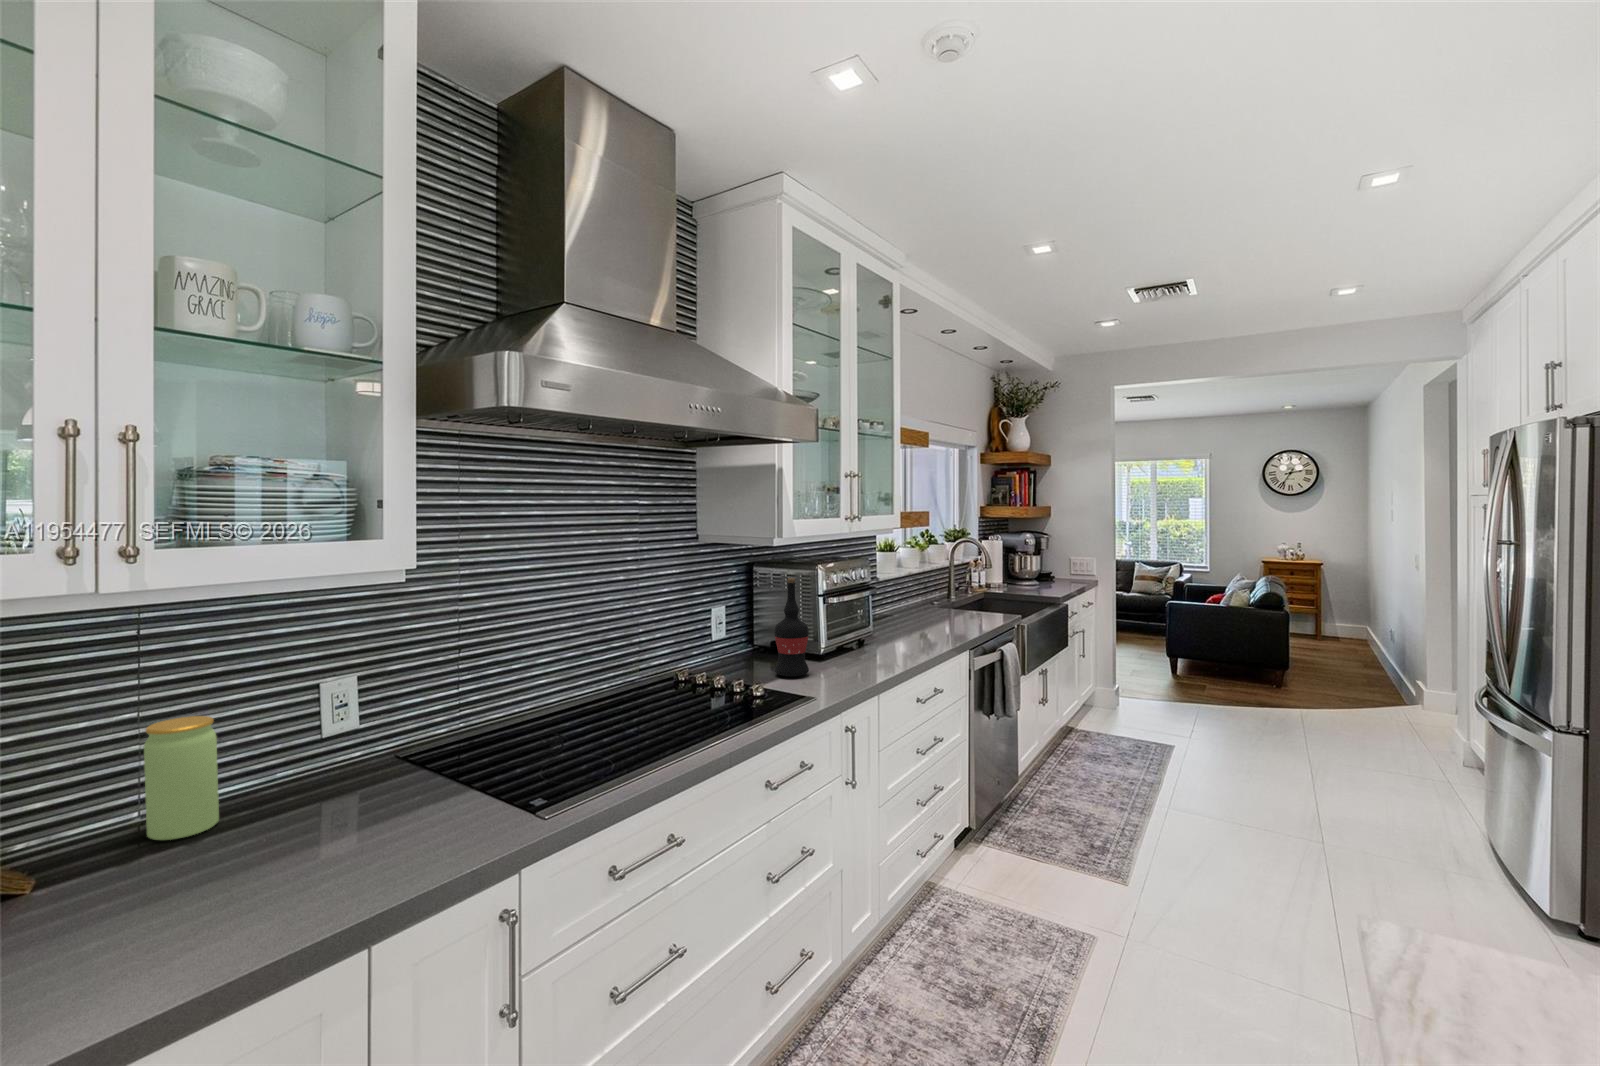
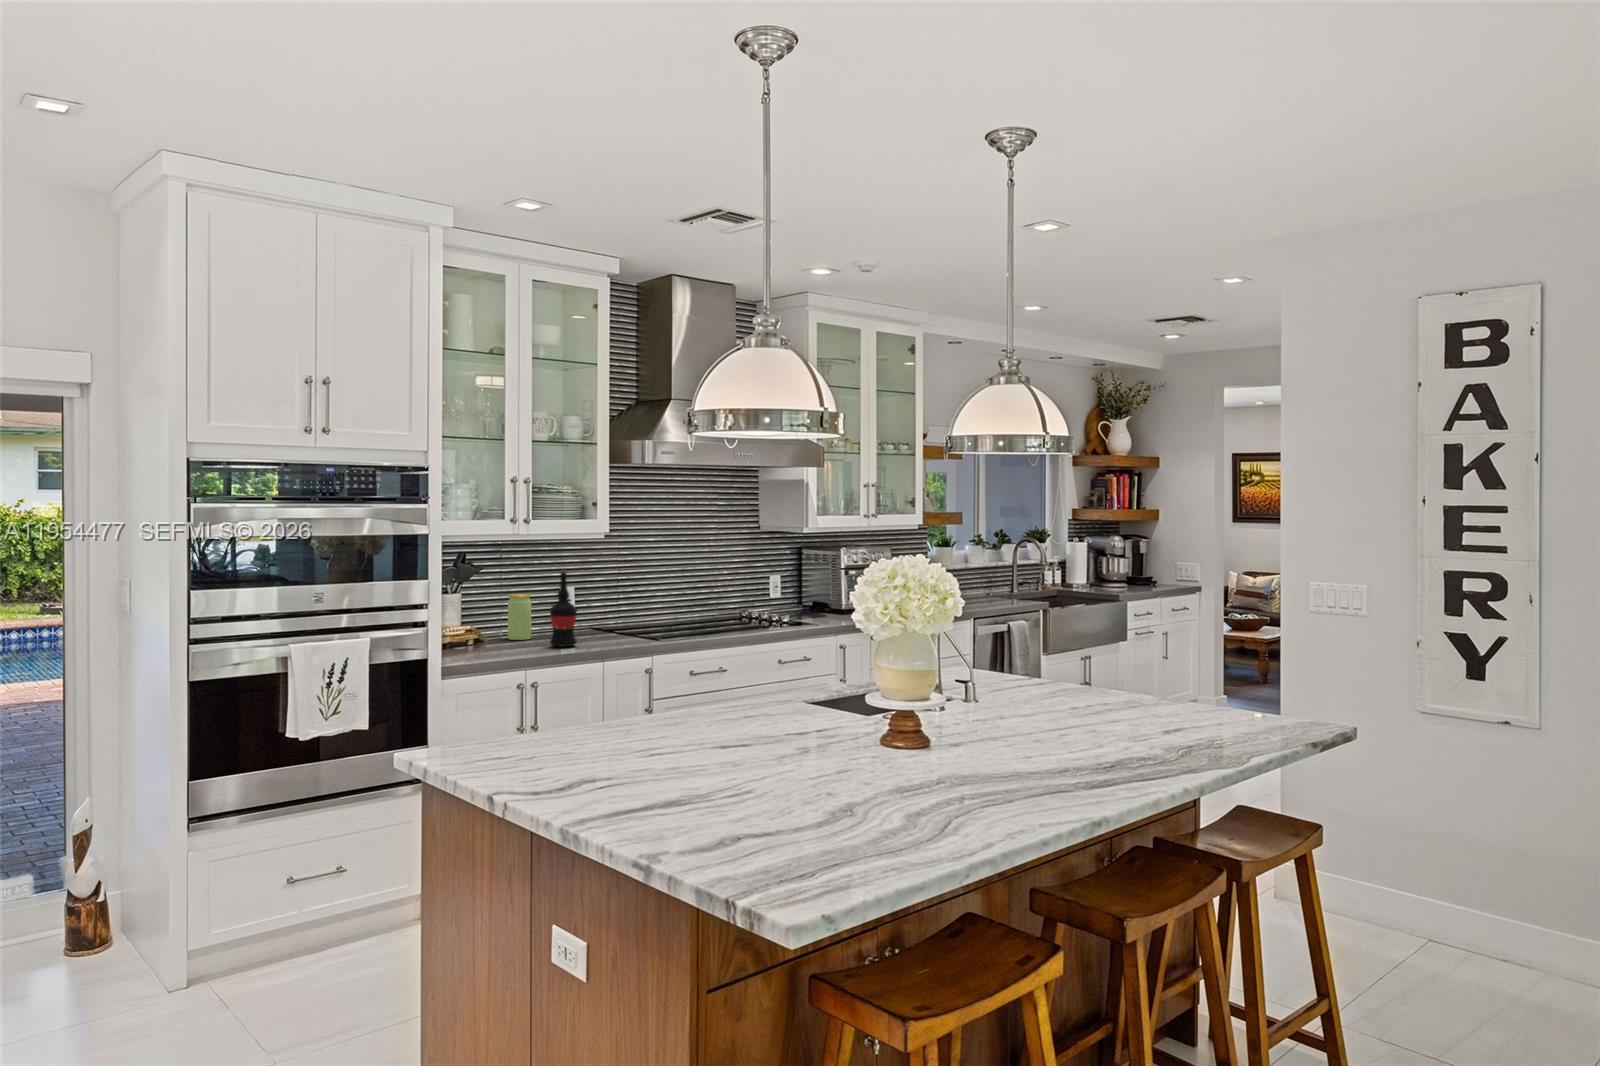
wine bottle: present [774,578,809,677] -> present [550,570,577,647]

